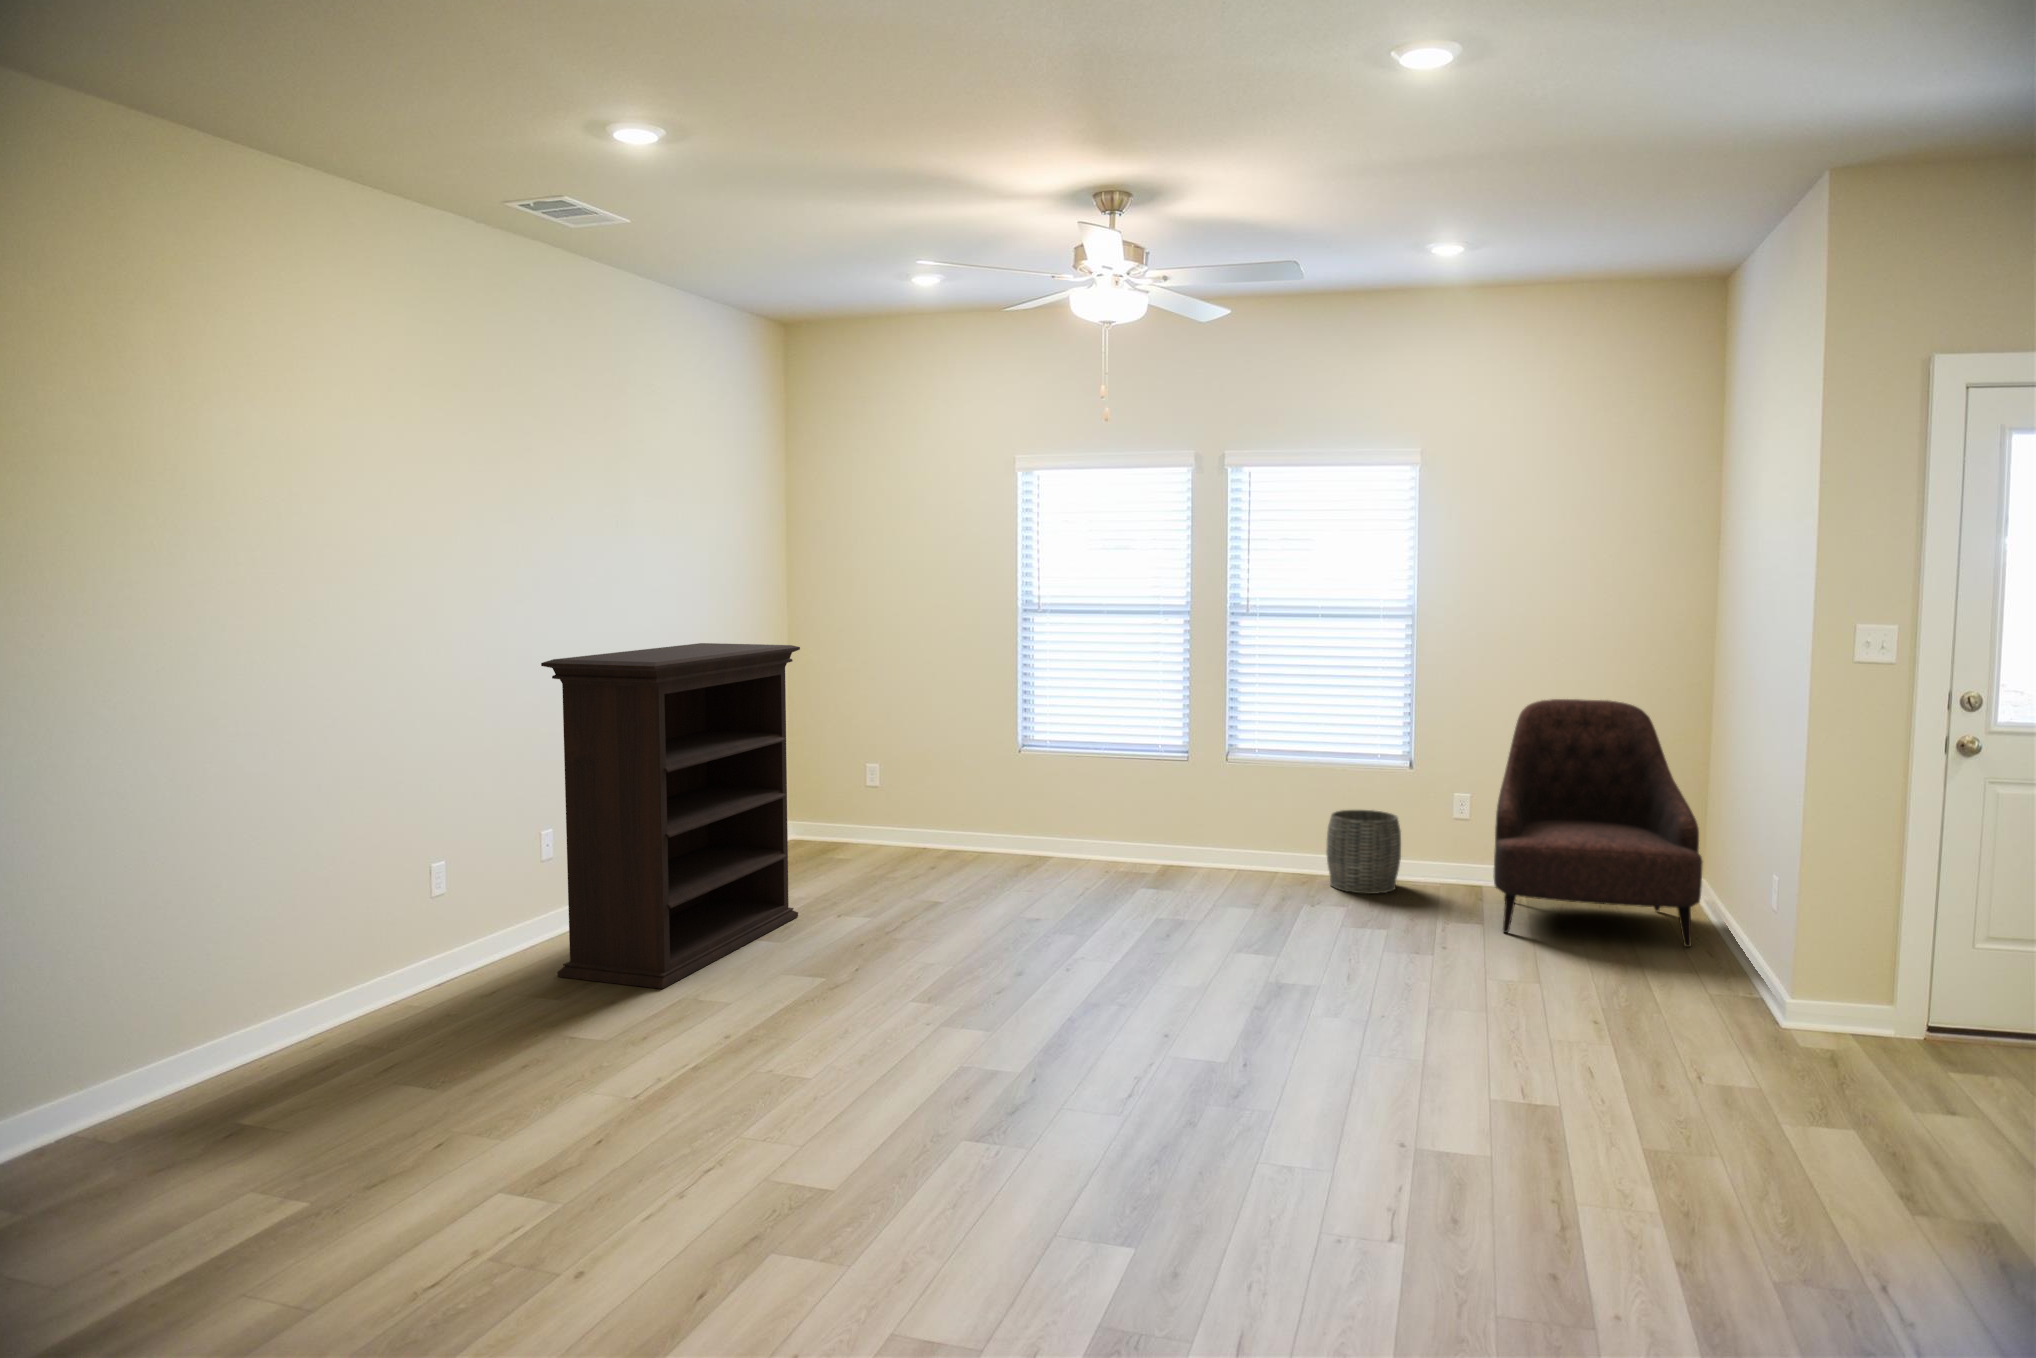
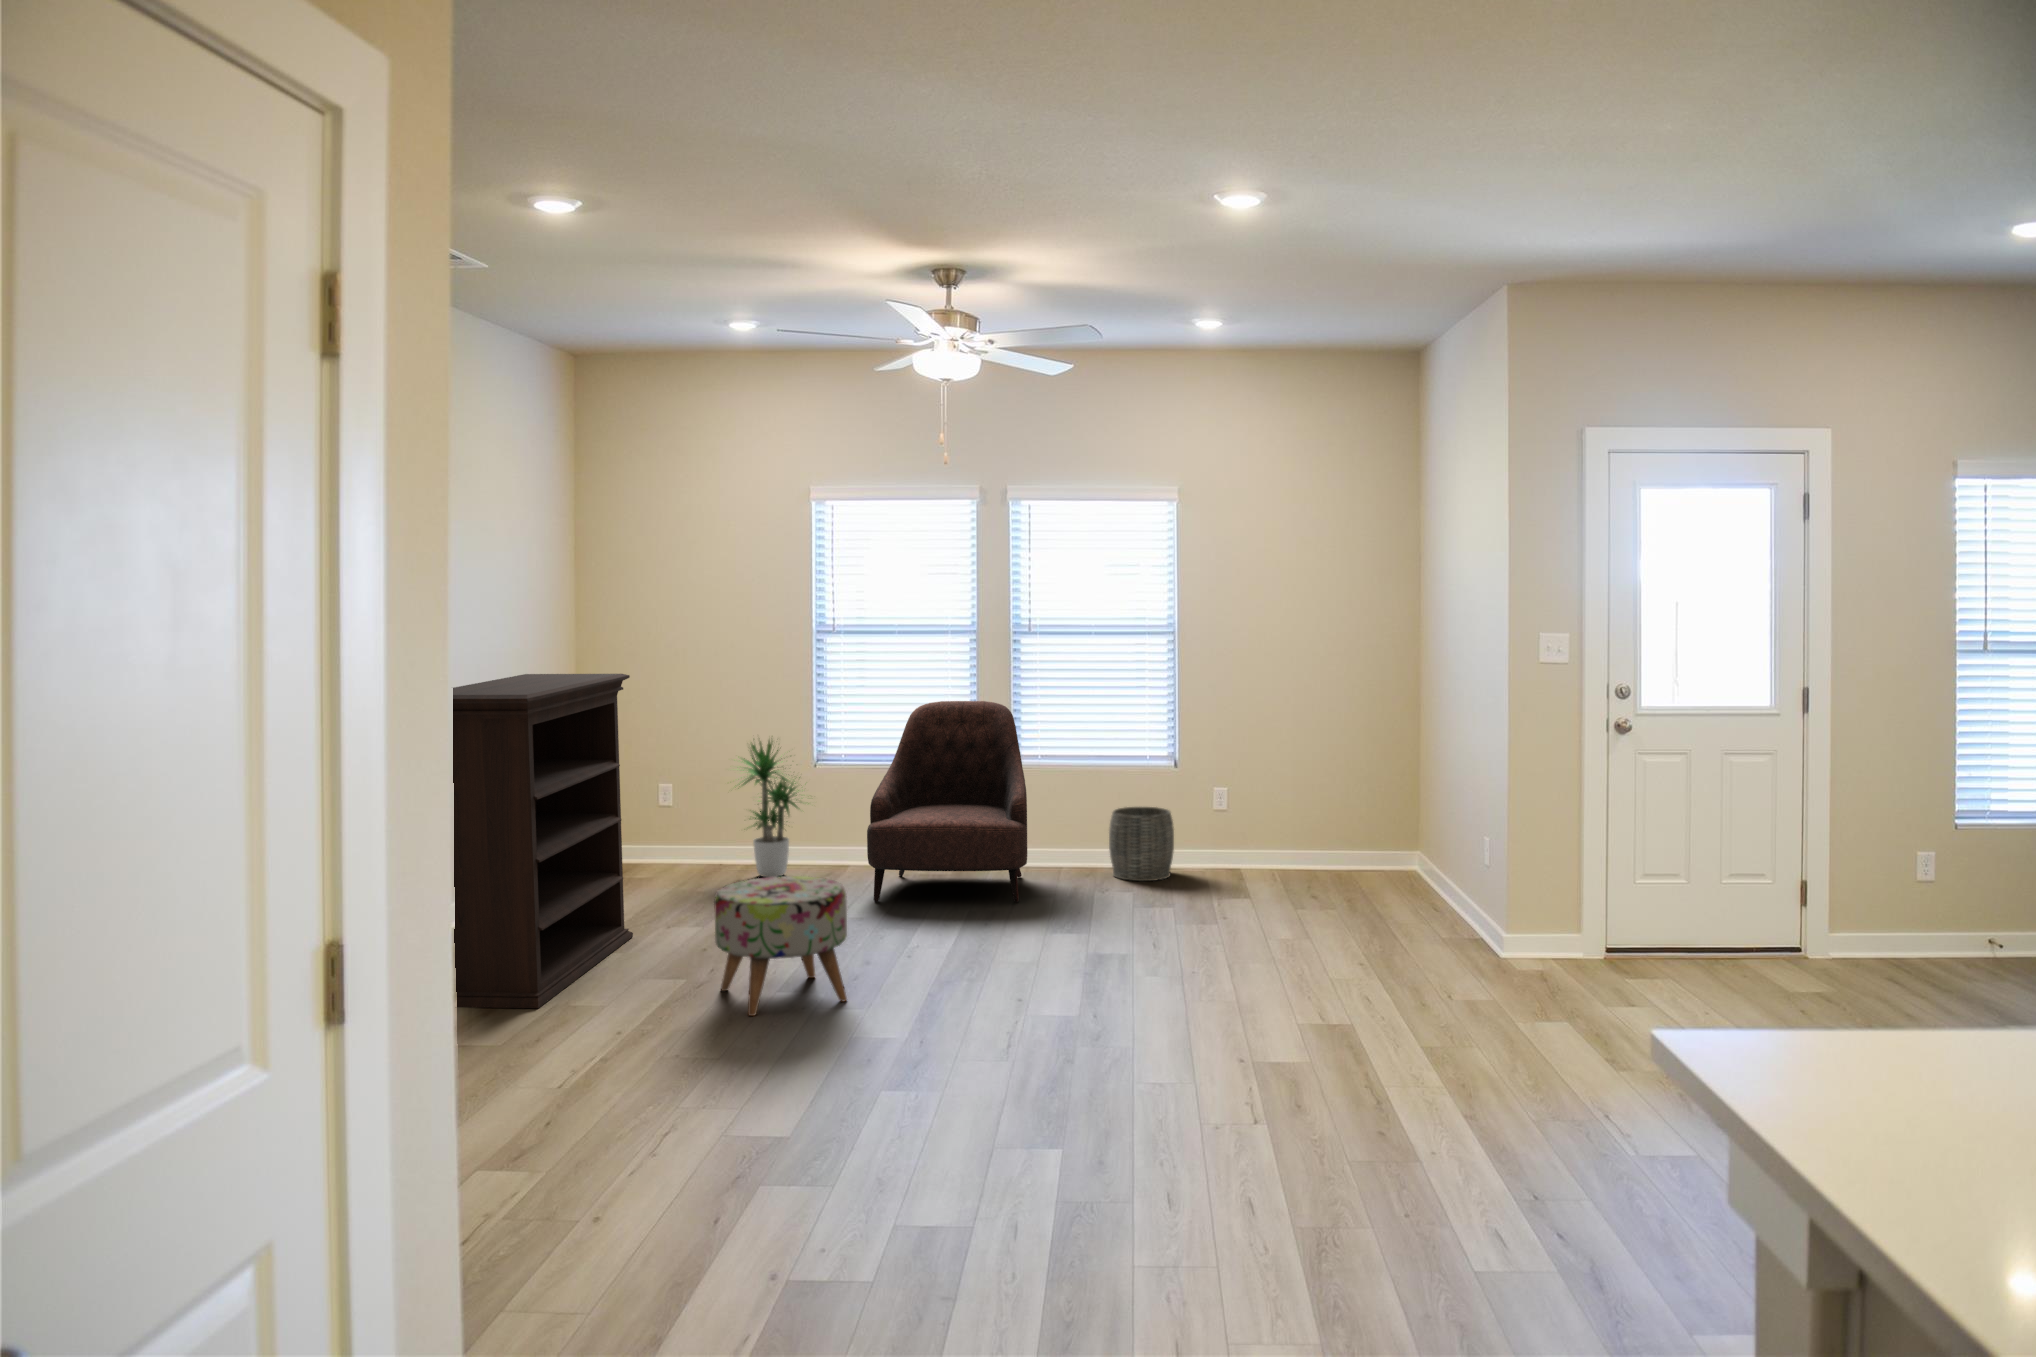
armchair: present [1494,699,1702,948] -> present [867,701,1027,903]
potted plant: none [922,713,1019,861] -> present [738,740,809,877]
ottoman: none [839,867,982,1019] -> present [714,876,847,1016]

